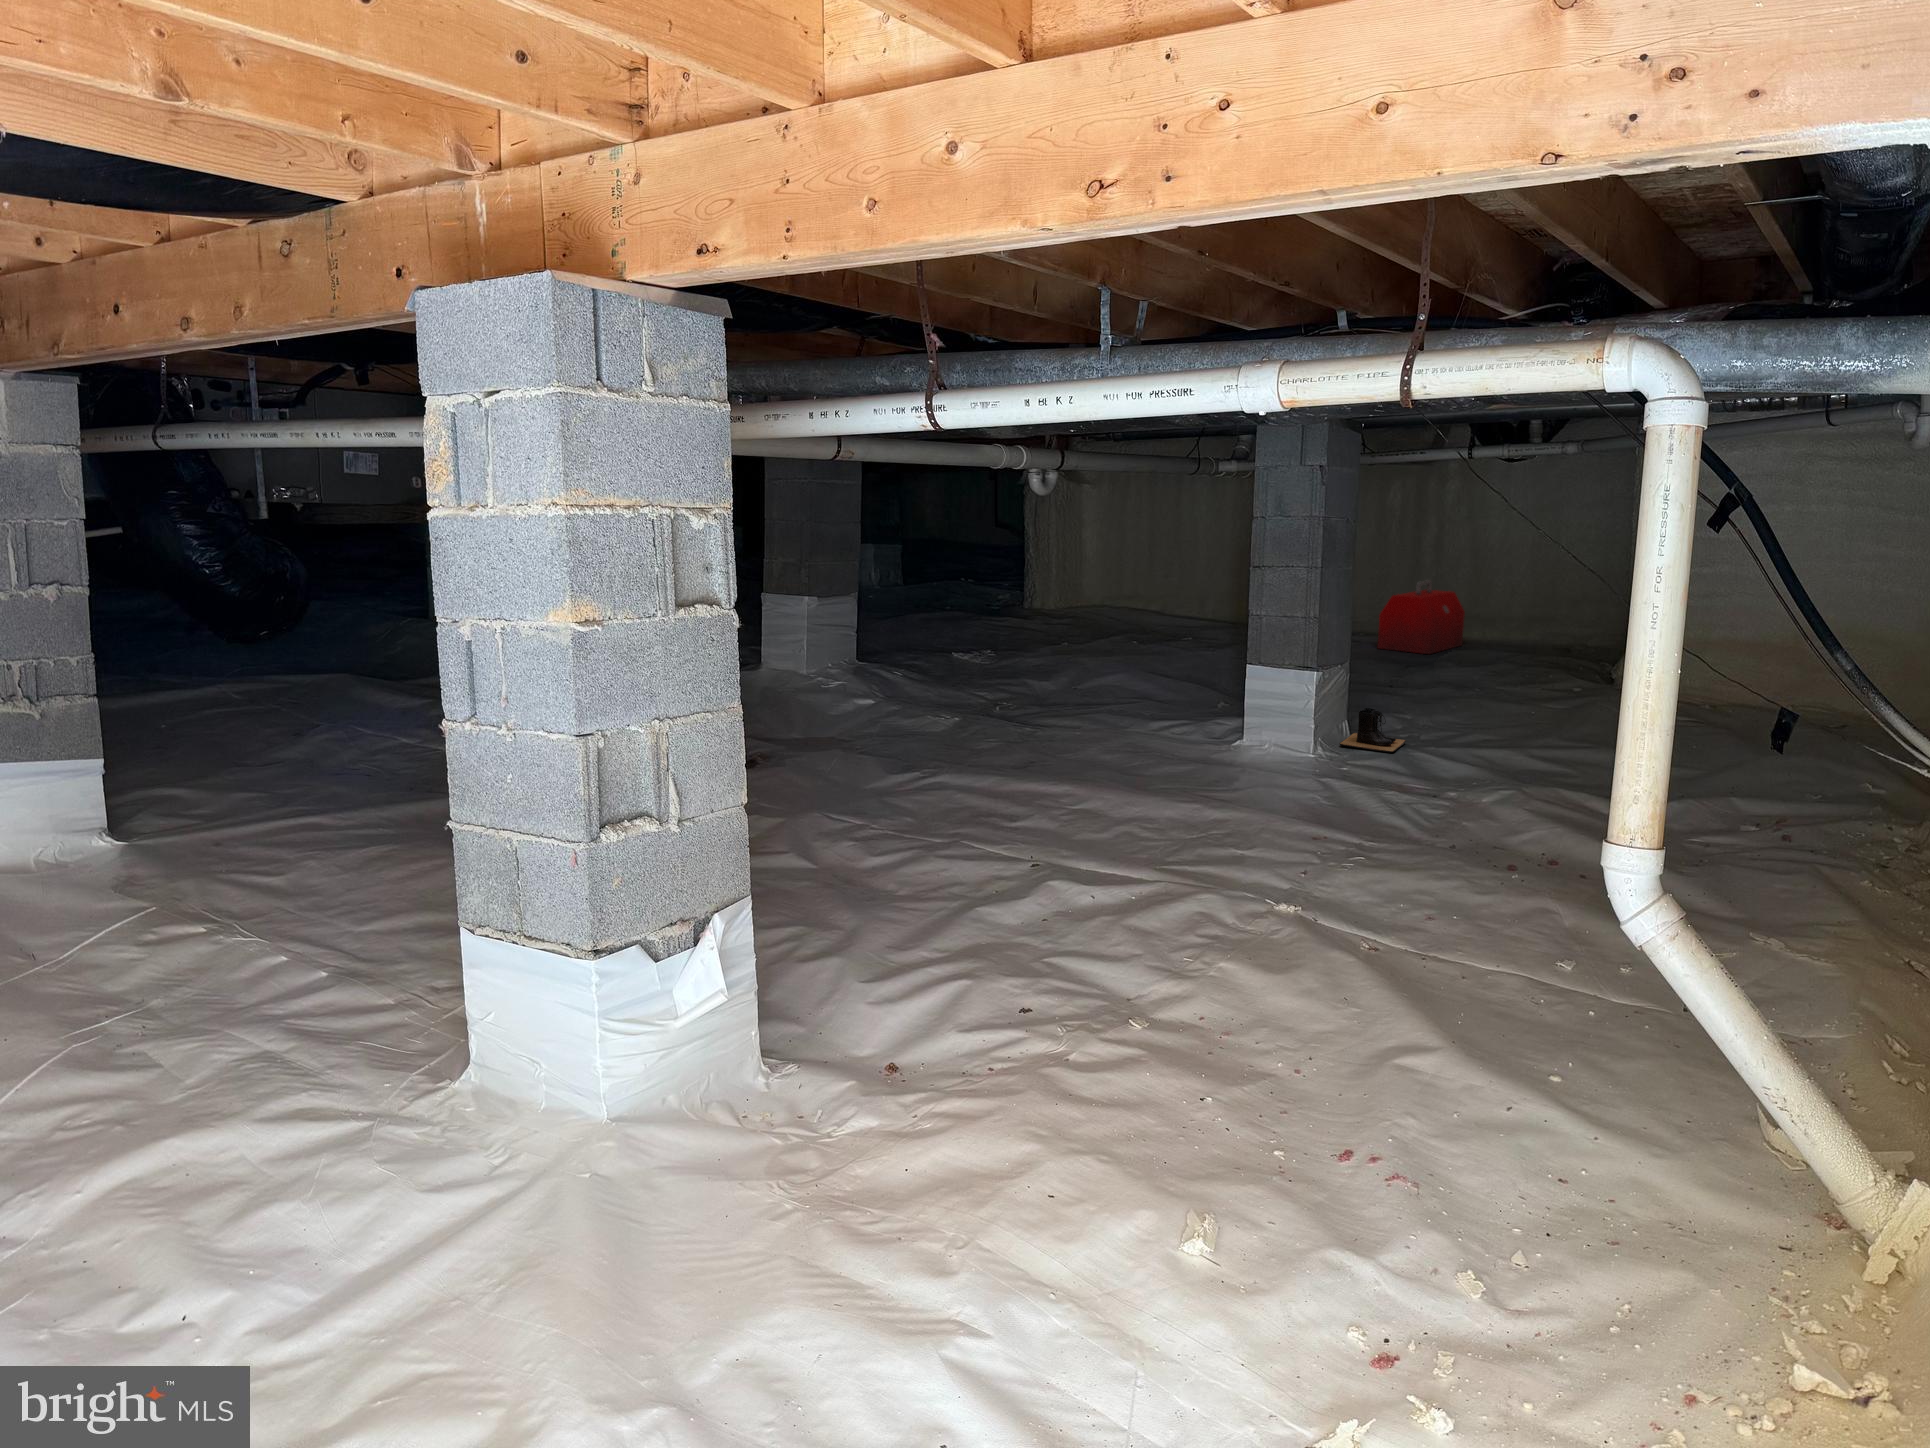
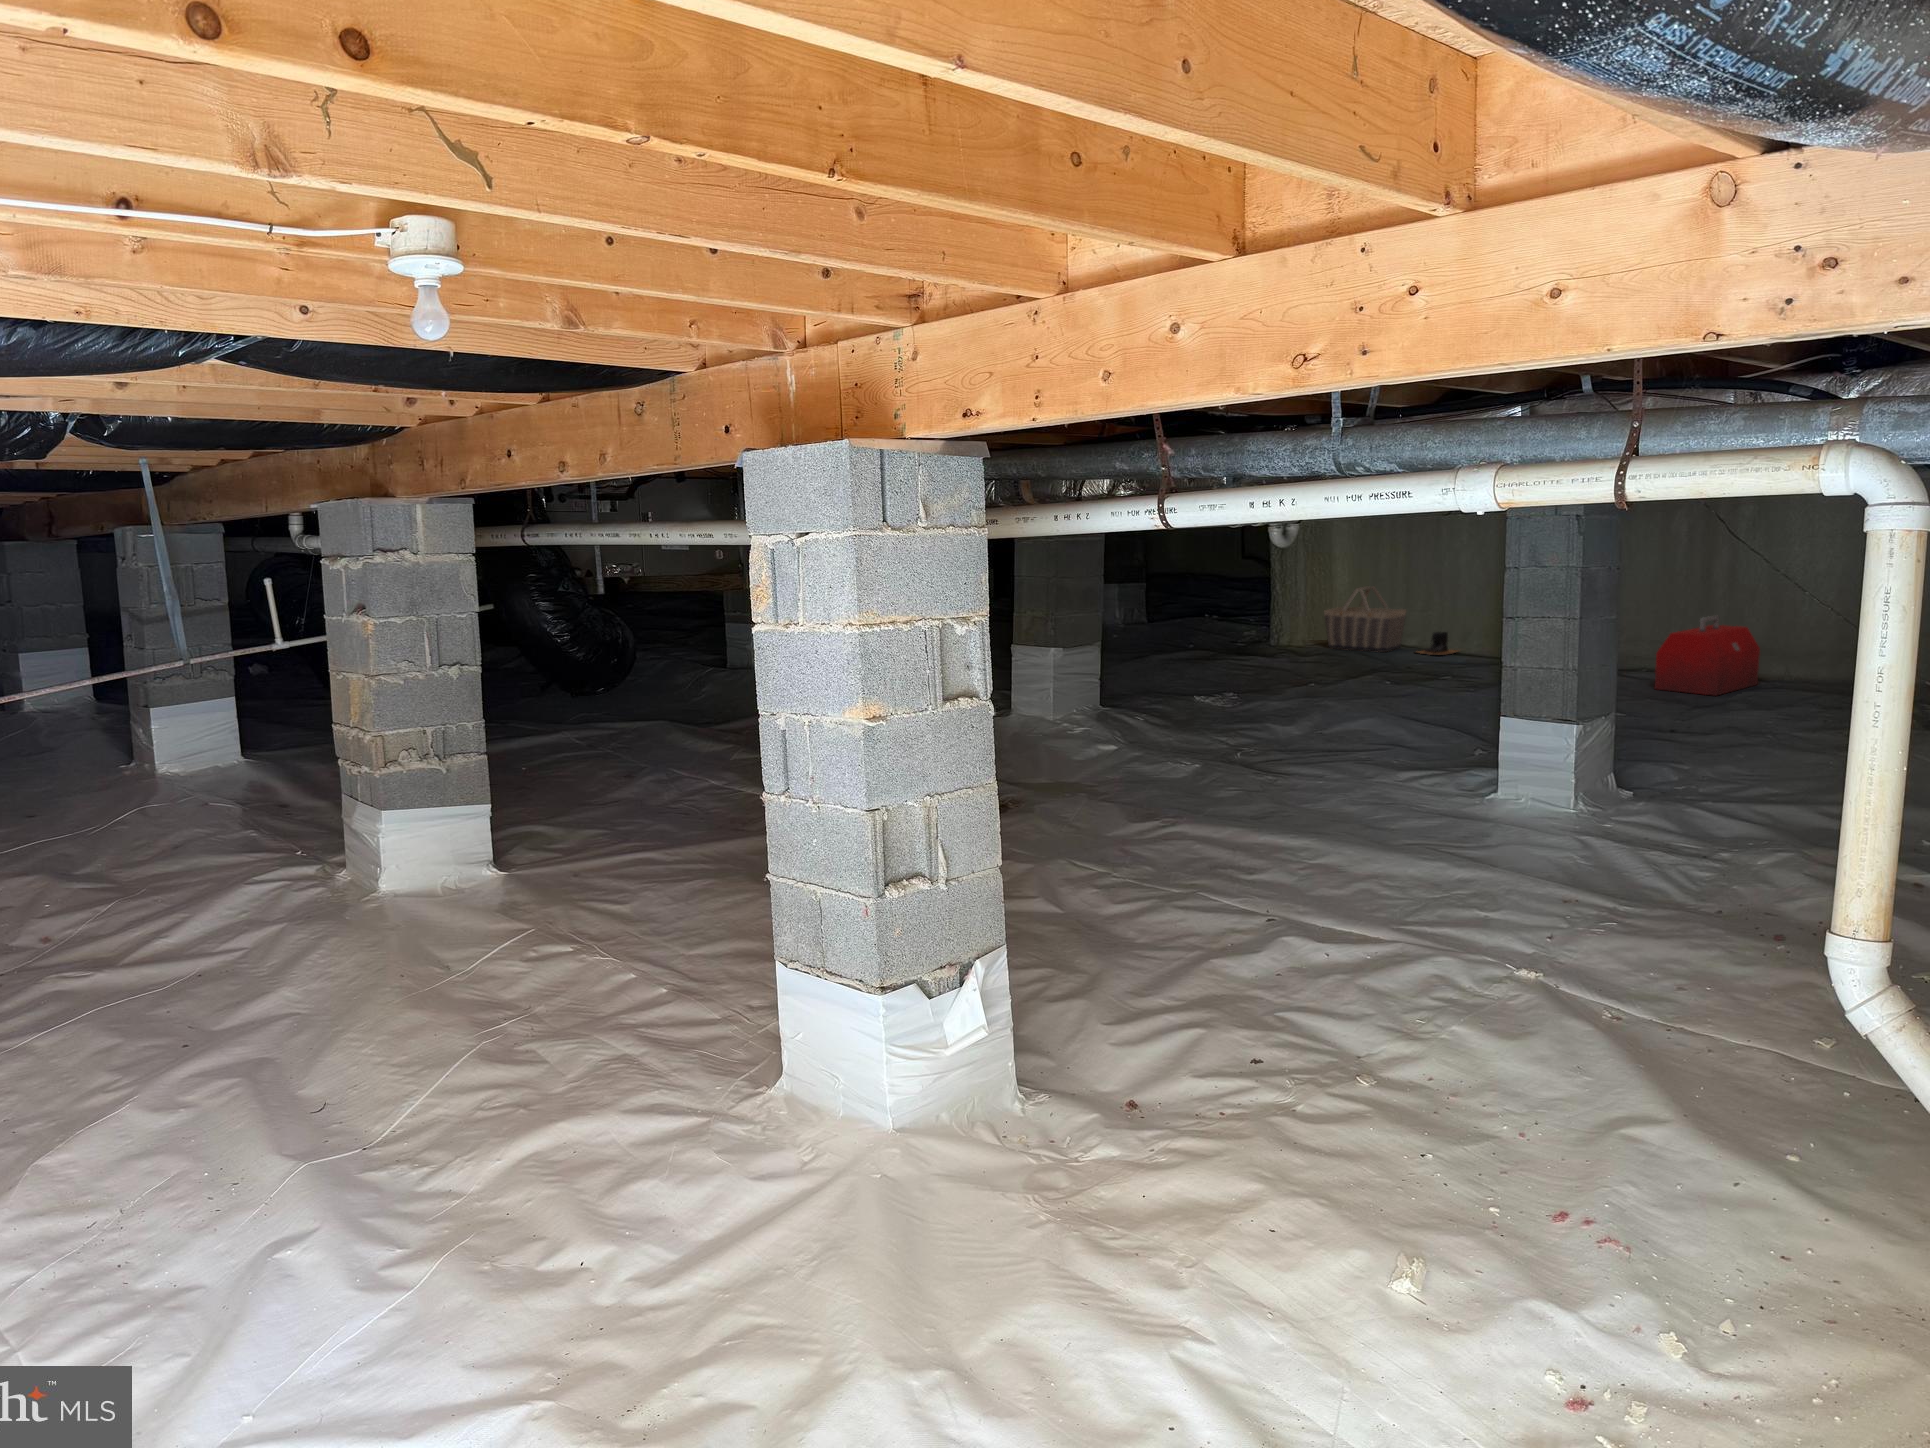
basket: none [1079,548,1157,613] -> present [1324,586,1406,652]
boots: present [1339,708,1406,752] -> present [1418,632,1458,655]

